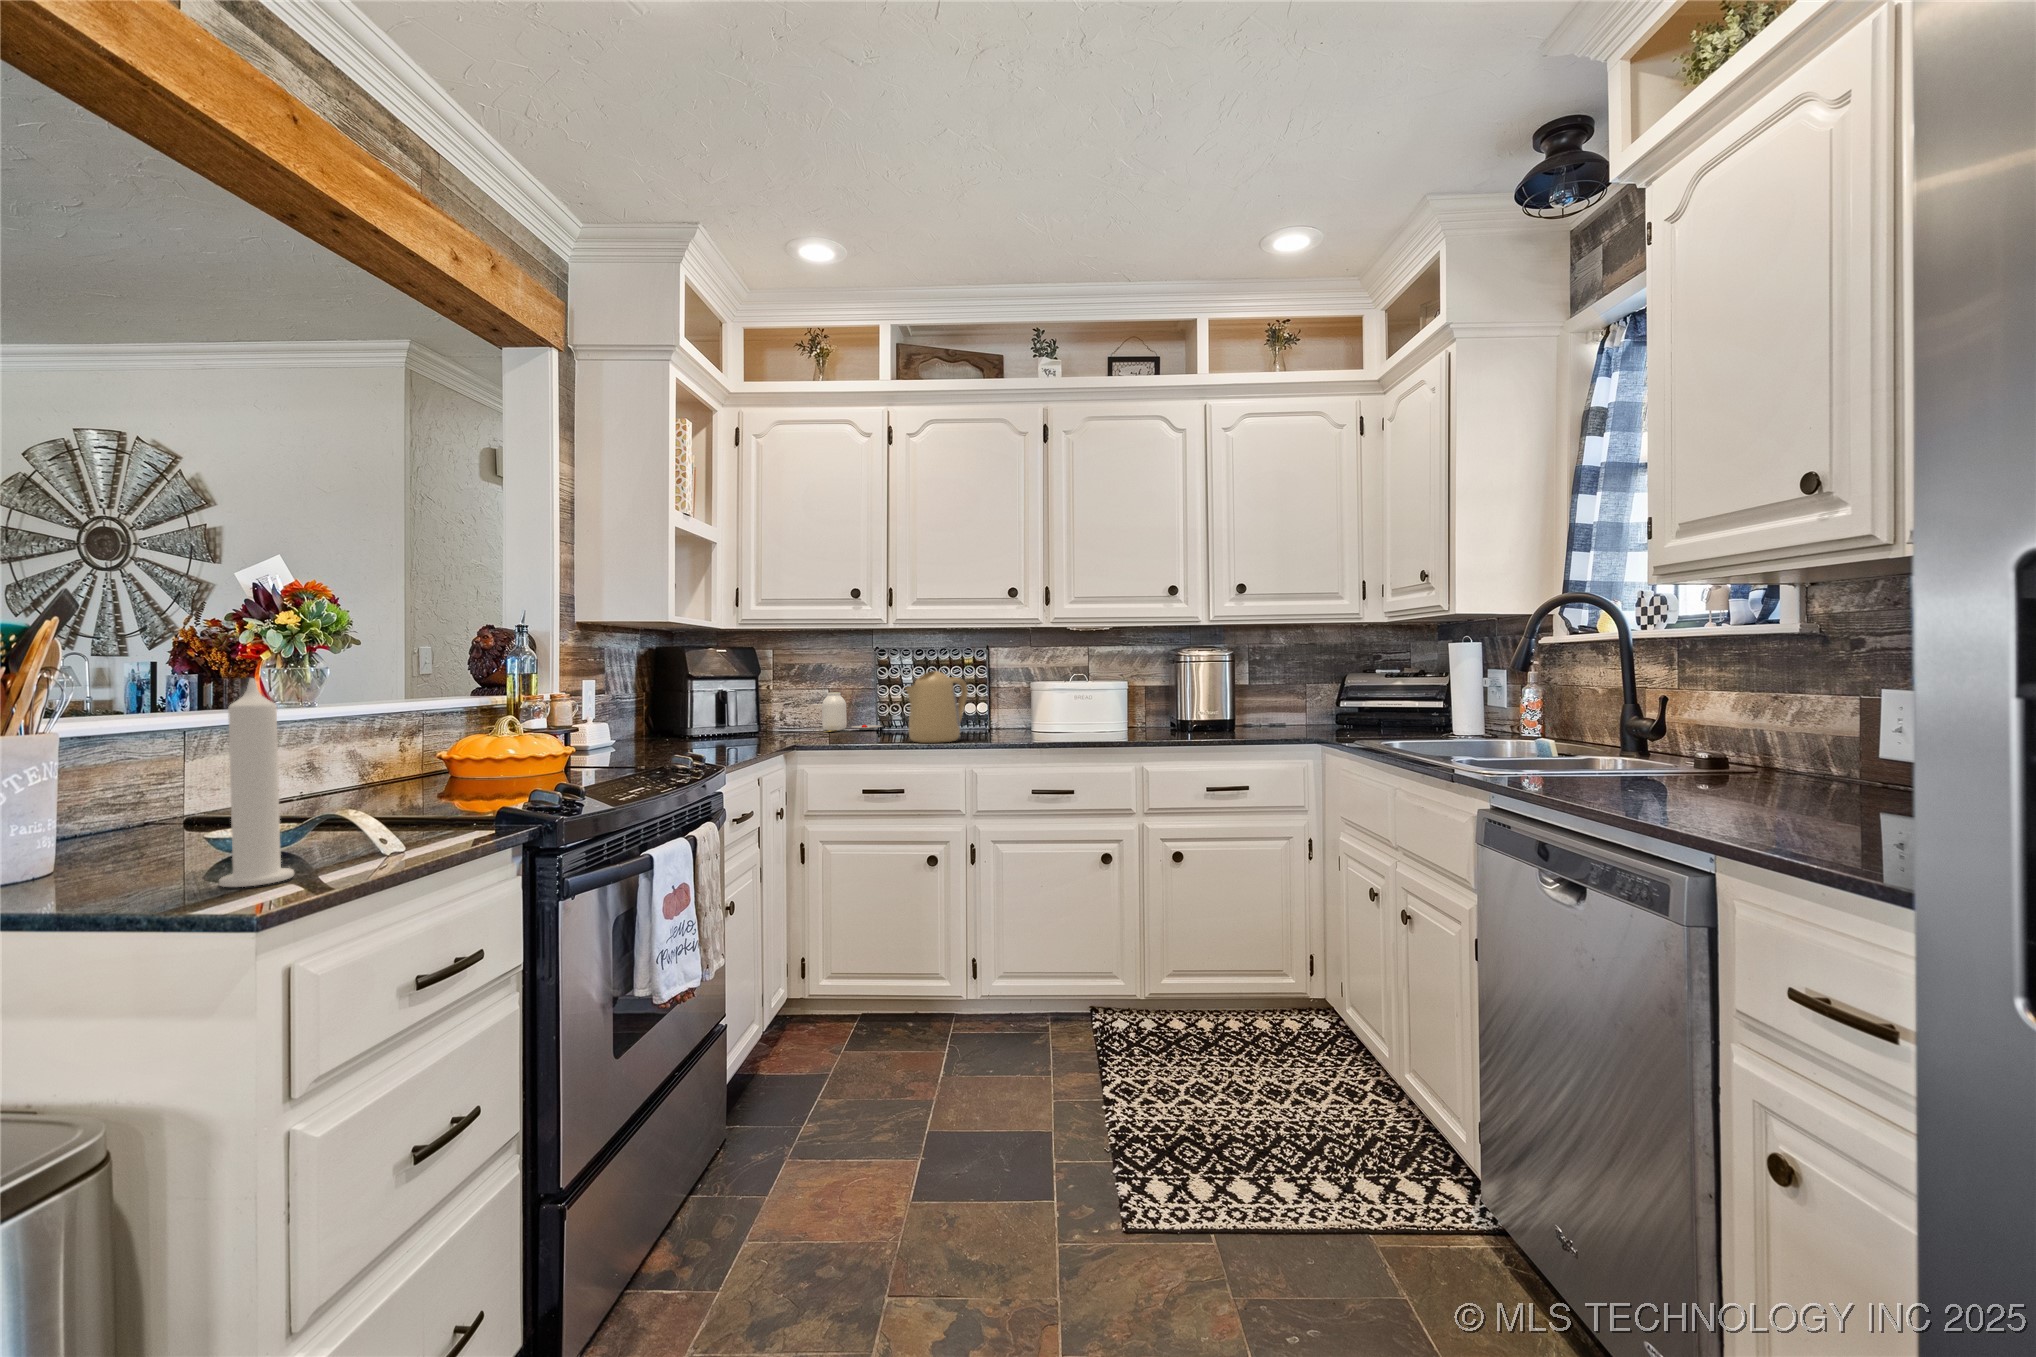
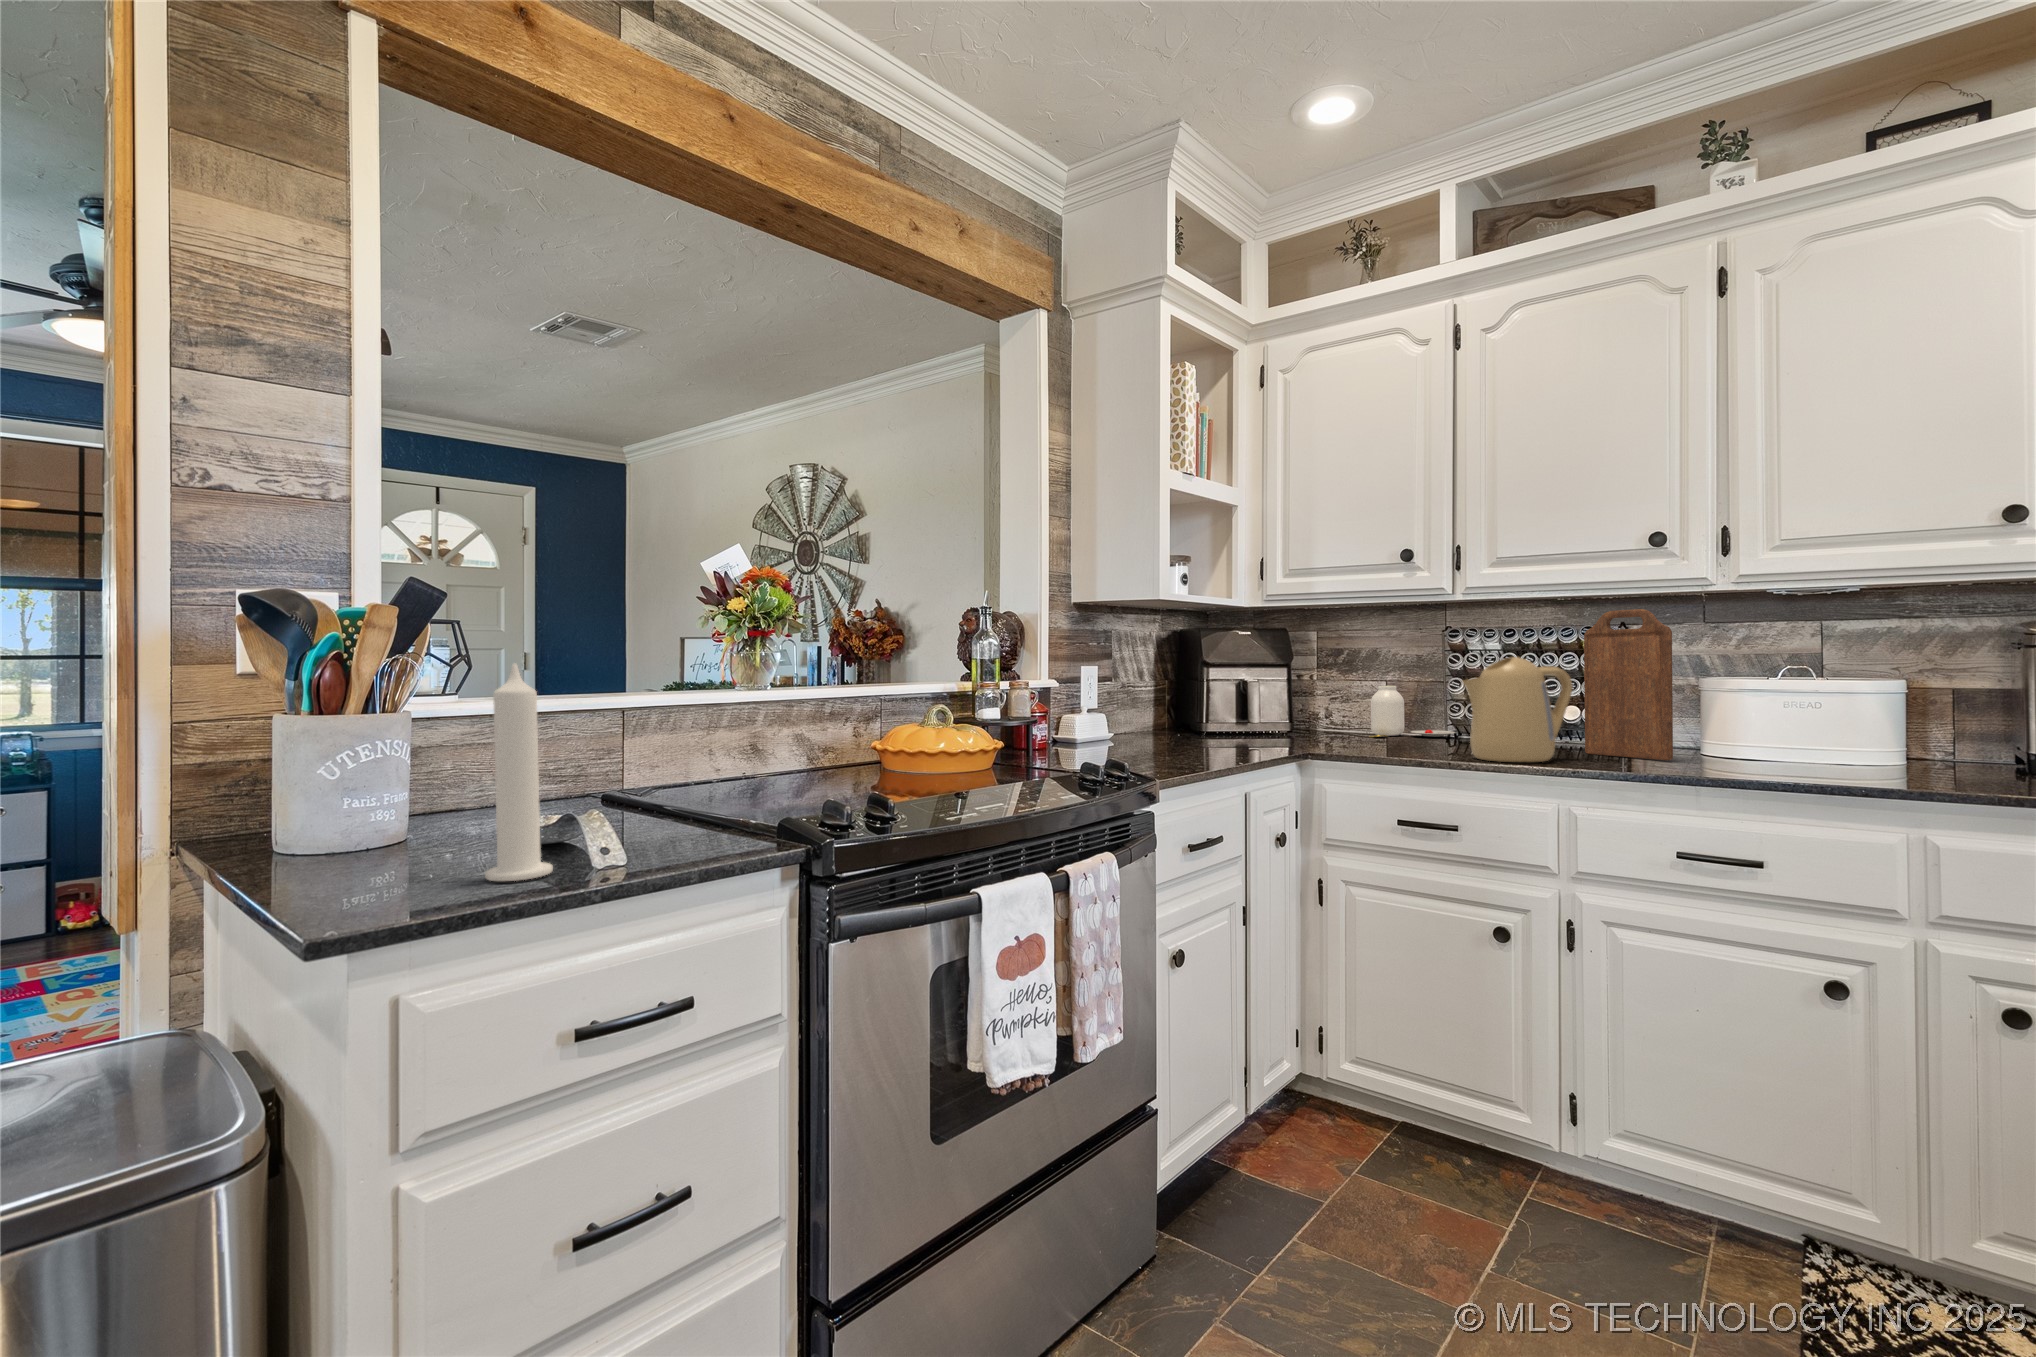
cutting board: none [969,640,1020,737] -> present [1584,609,1673,760]

